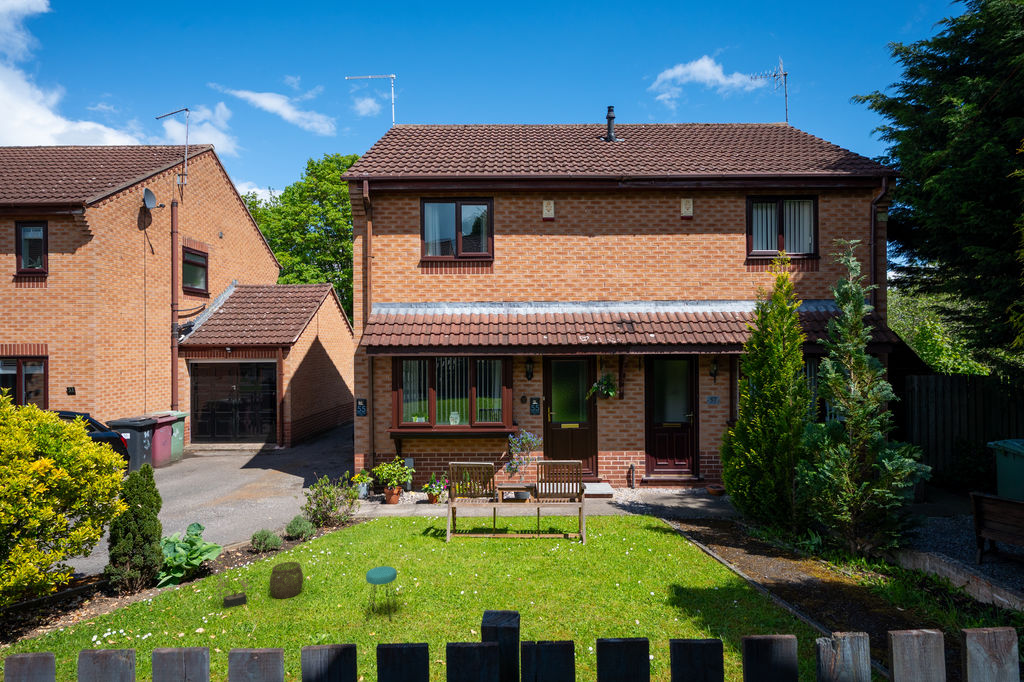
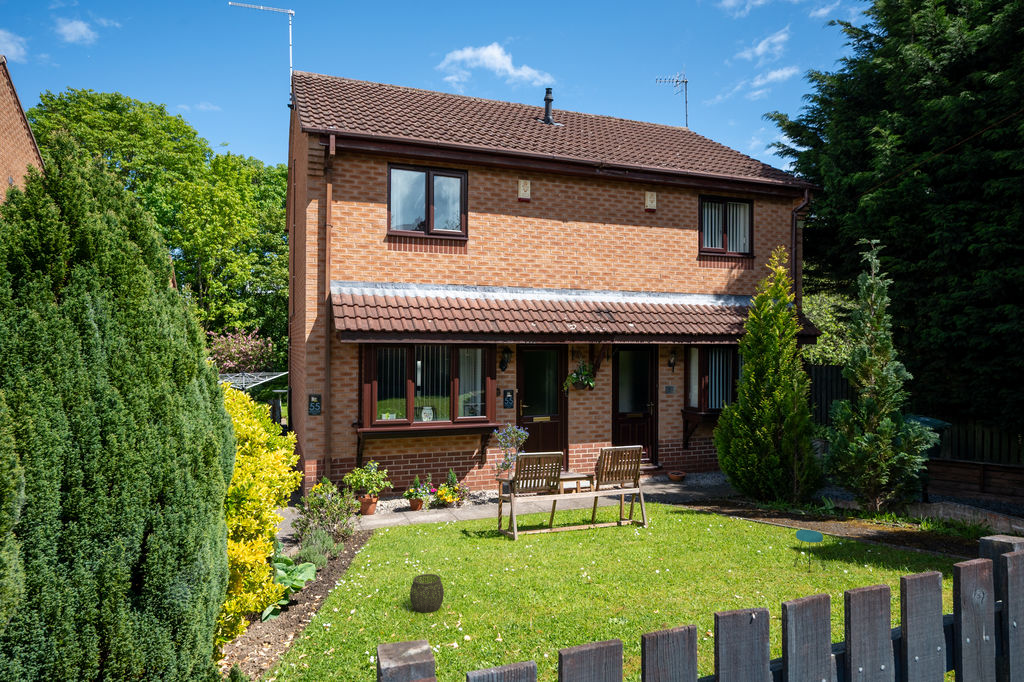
stool: present [366,566,397,621] -> present [794,530,825,572]
decorative plant: present [215,578,252,608] -> none [371,596,403,629]

